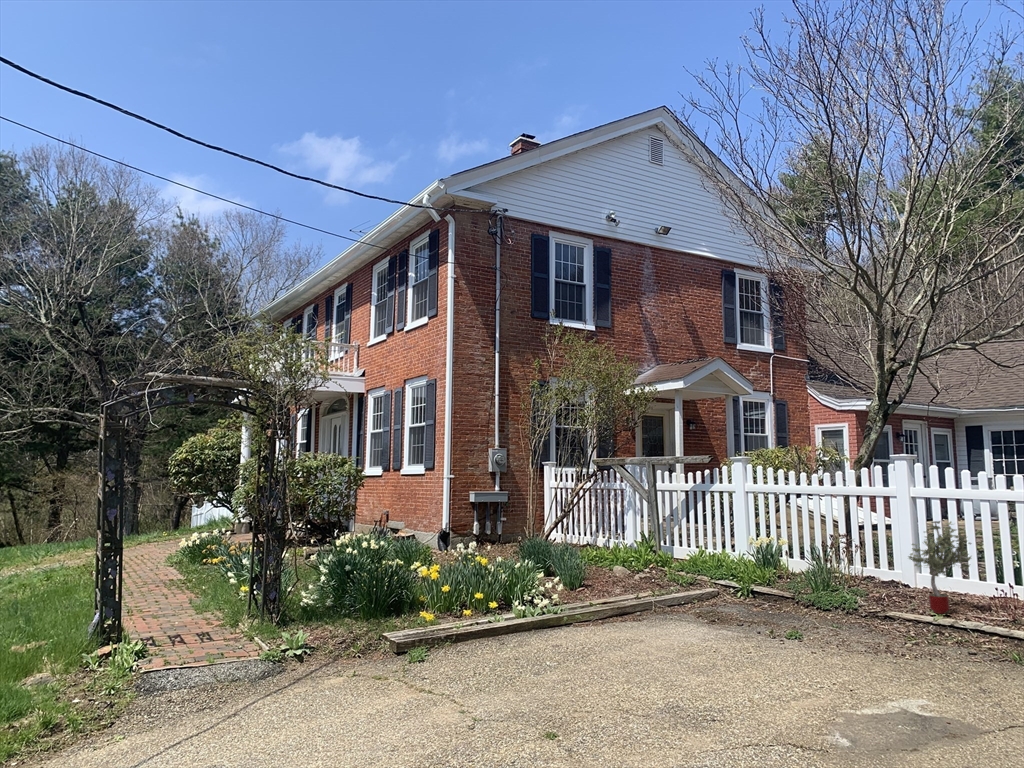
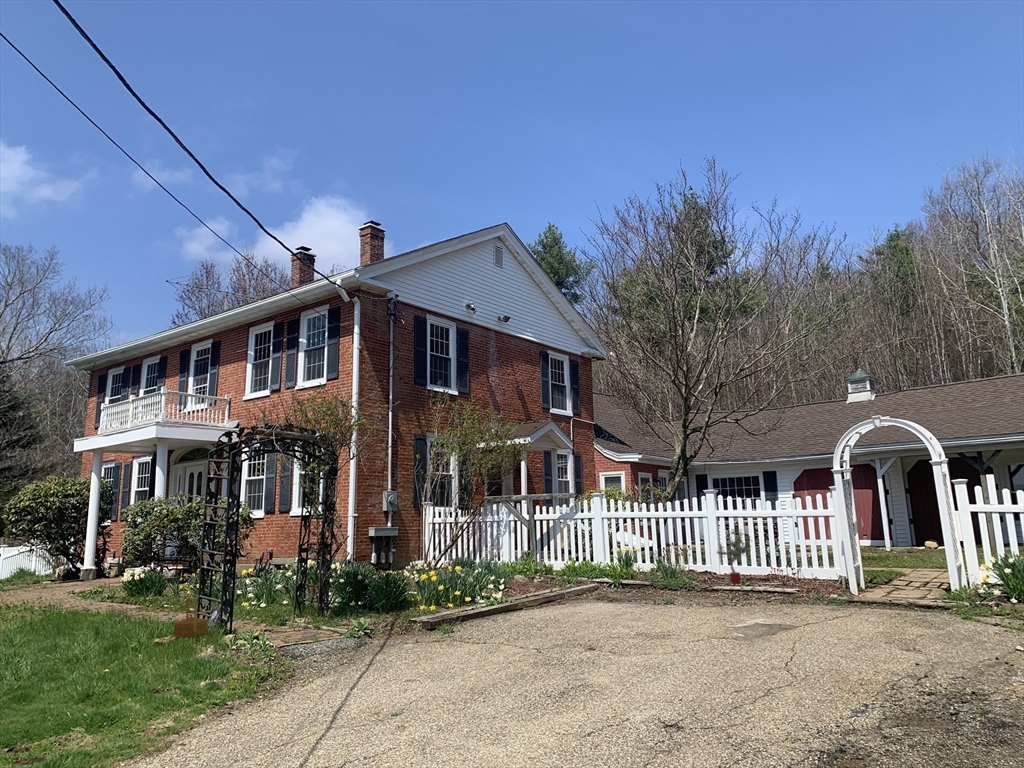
woven basket: none [71,587,118,640] -> present [174,597,208,637]

